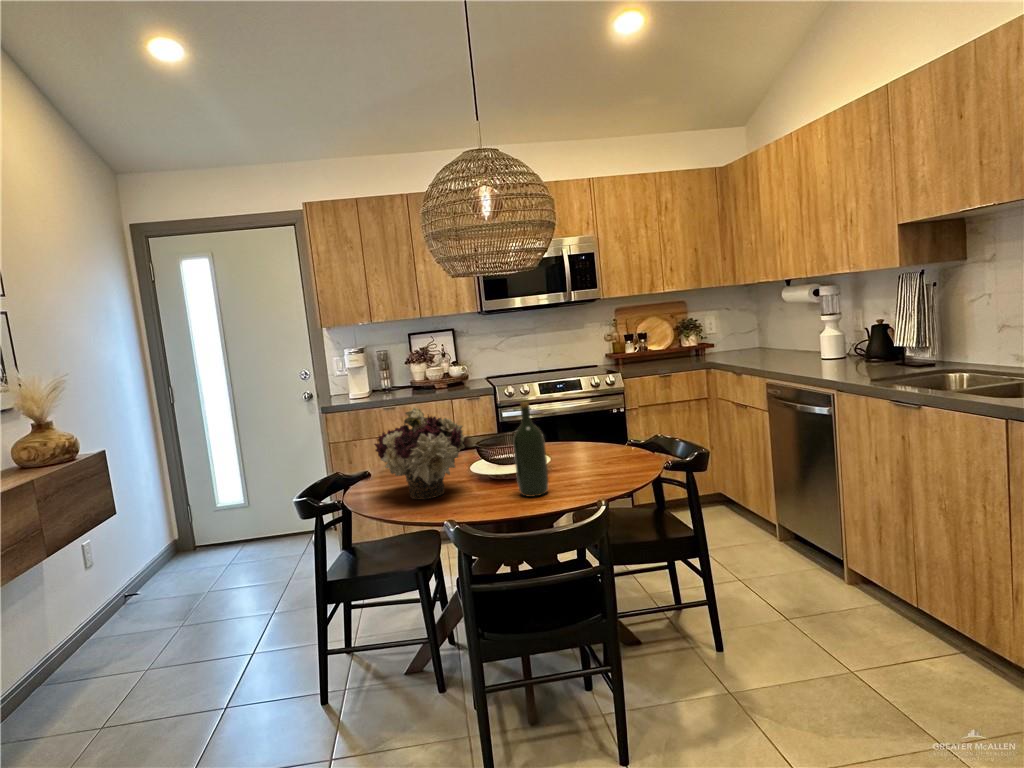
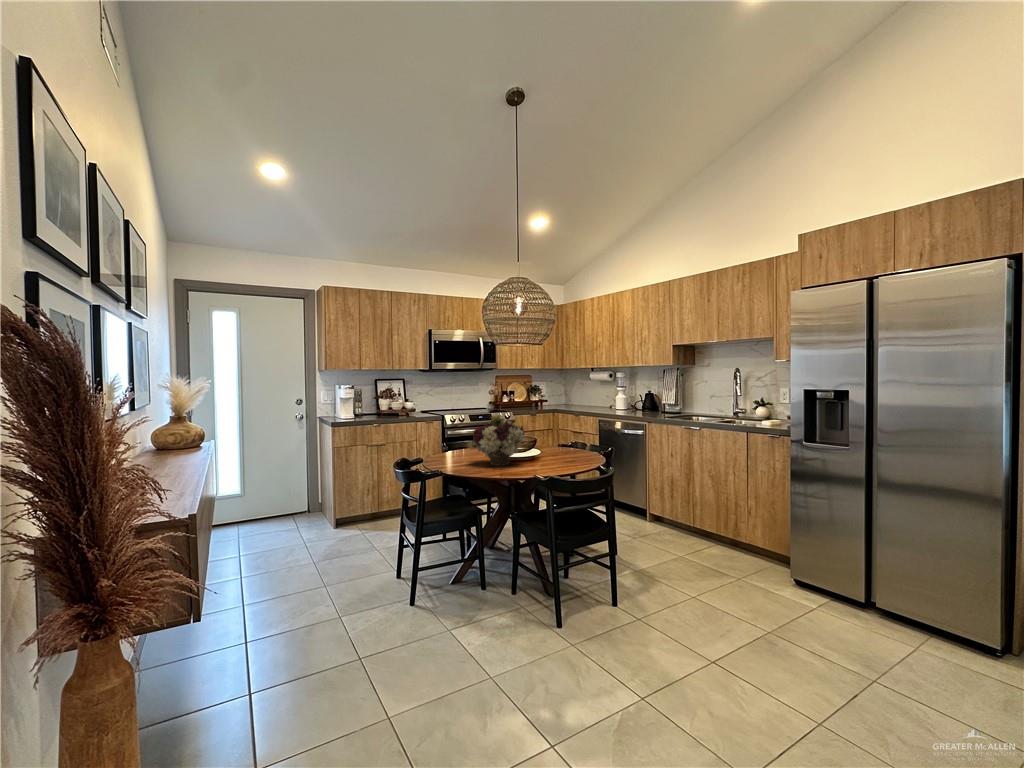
wine bottle: present [513,402,549,497] -> none [553,413,570,463]

